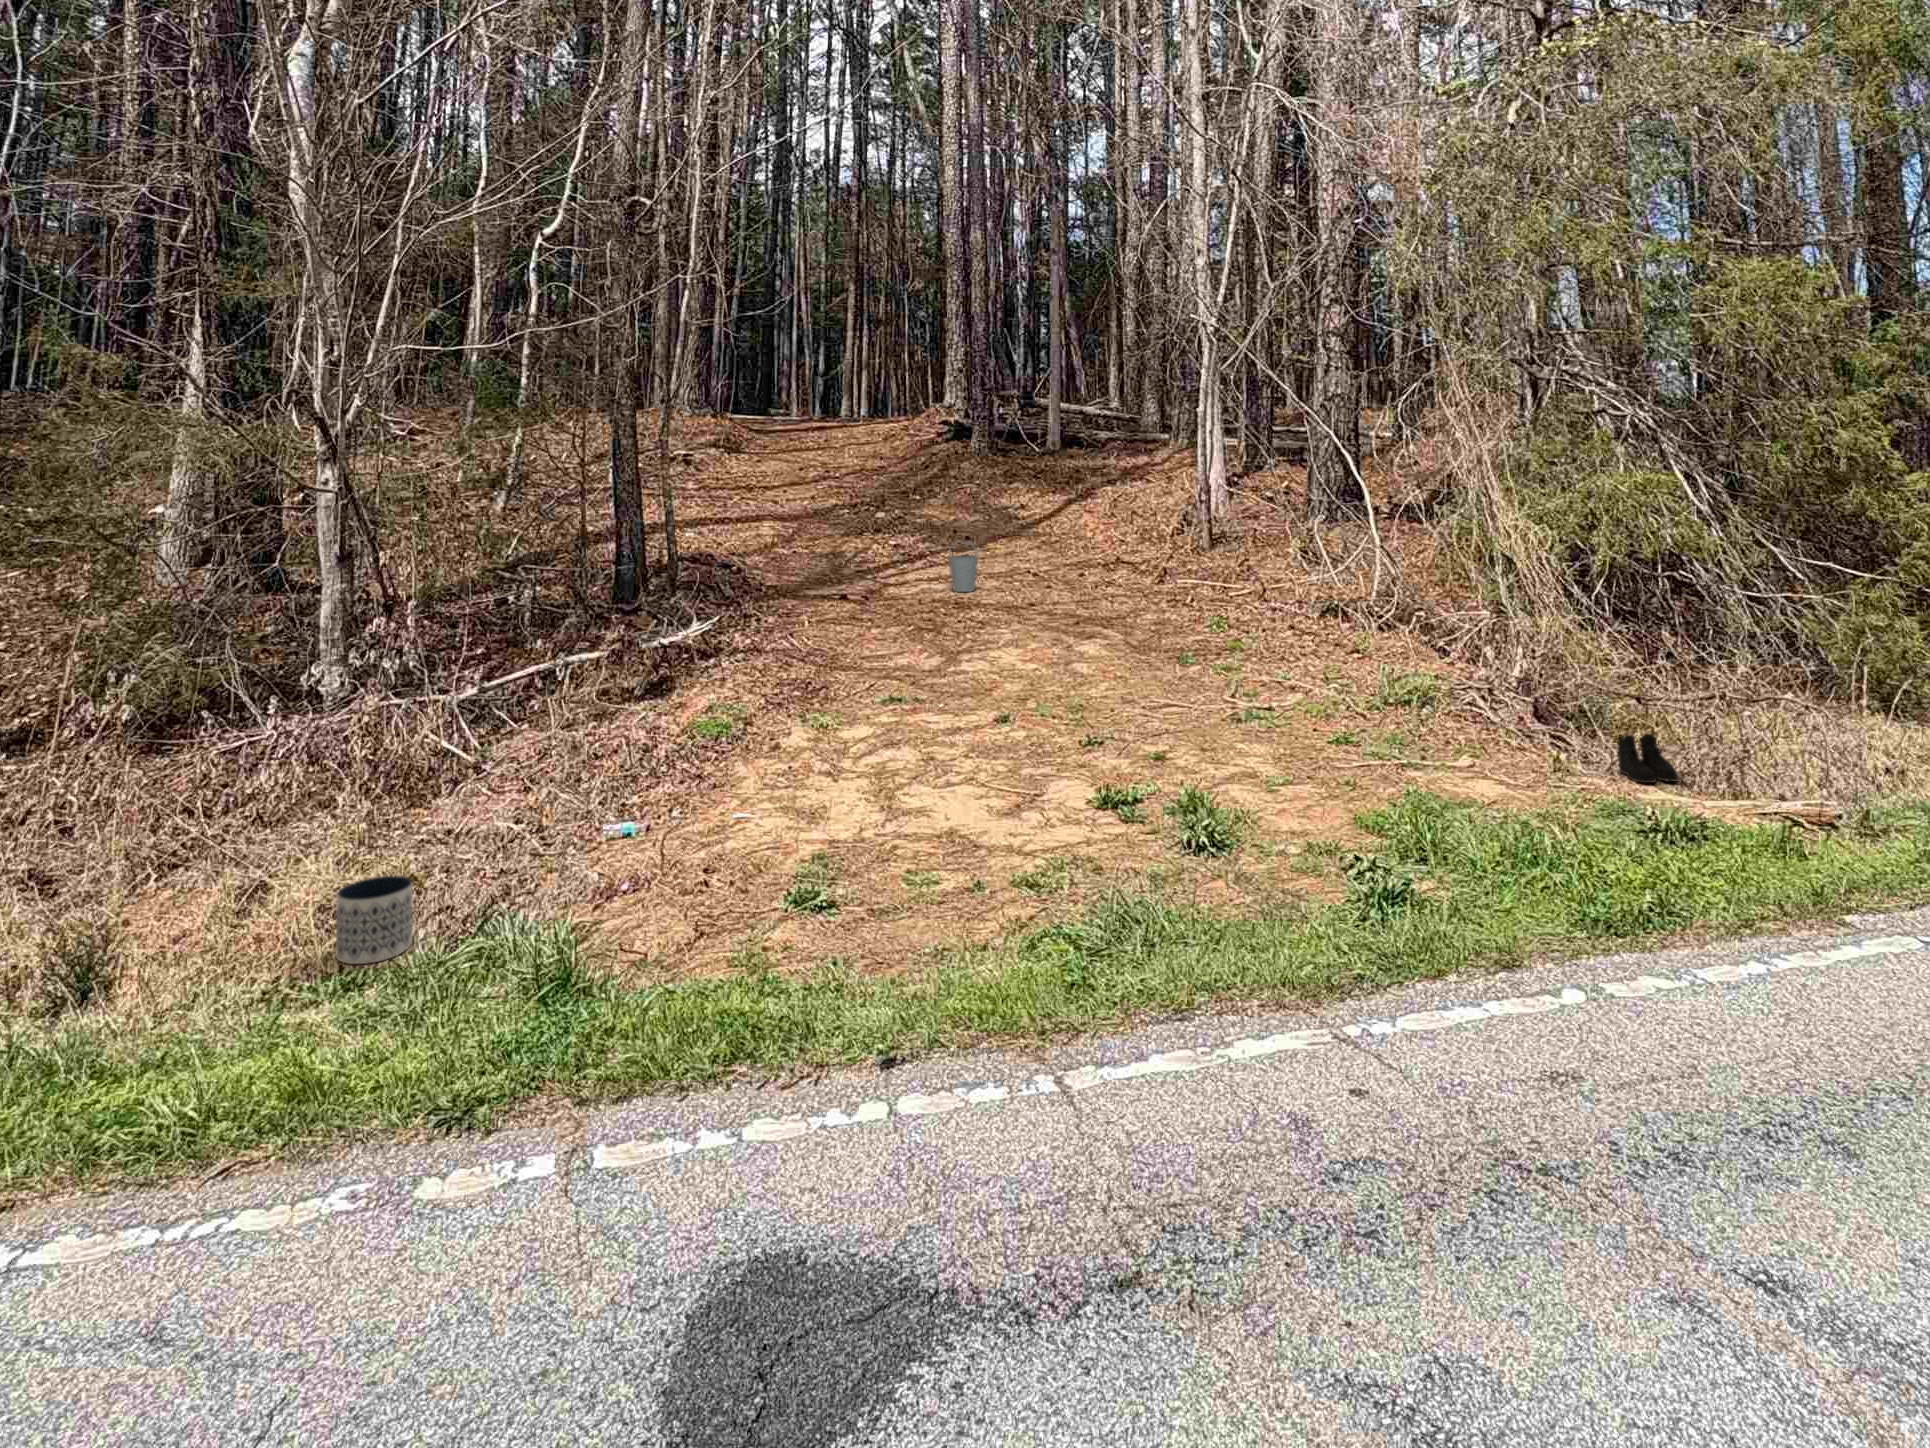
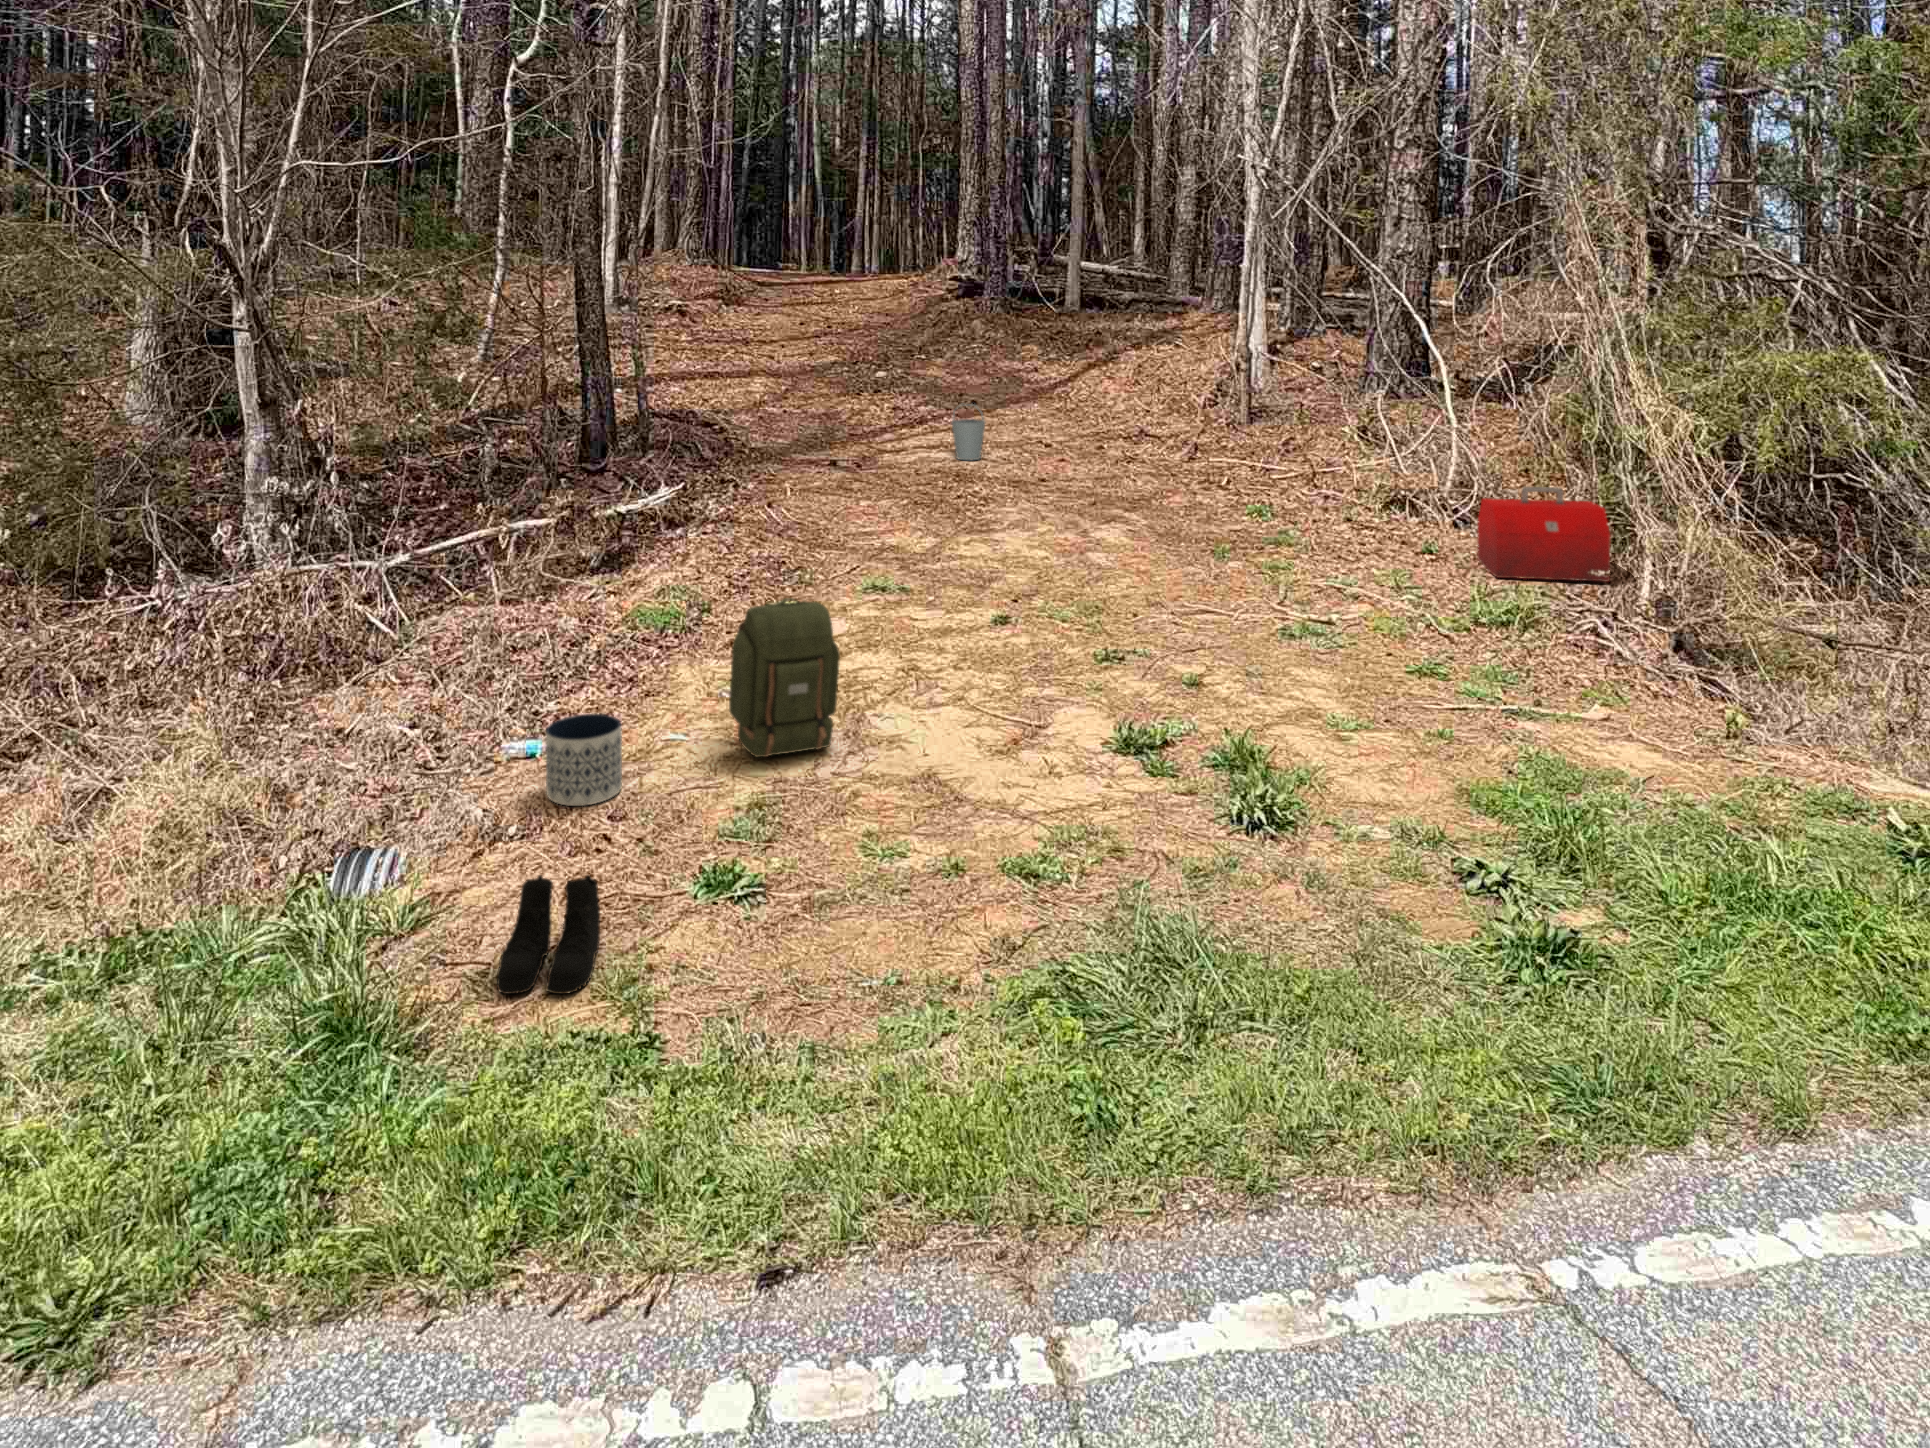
toolbox: none [1393,592,1497,670] -> present [1477,487,1610,582]
backpack: none [788,694,878,825] -> present [729,598,840,757]
boots: present [1617,733,1679,783] -> present [497,875,600,994]
planter: present [335,876,413,964] -> present [546,714,622,806]

